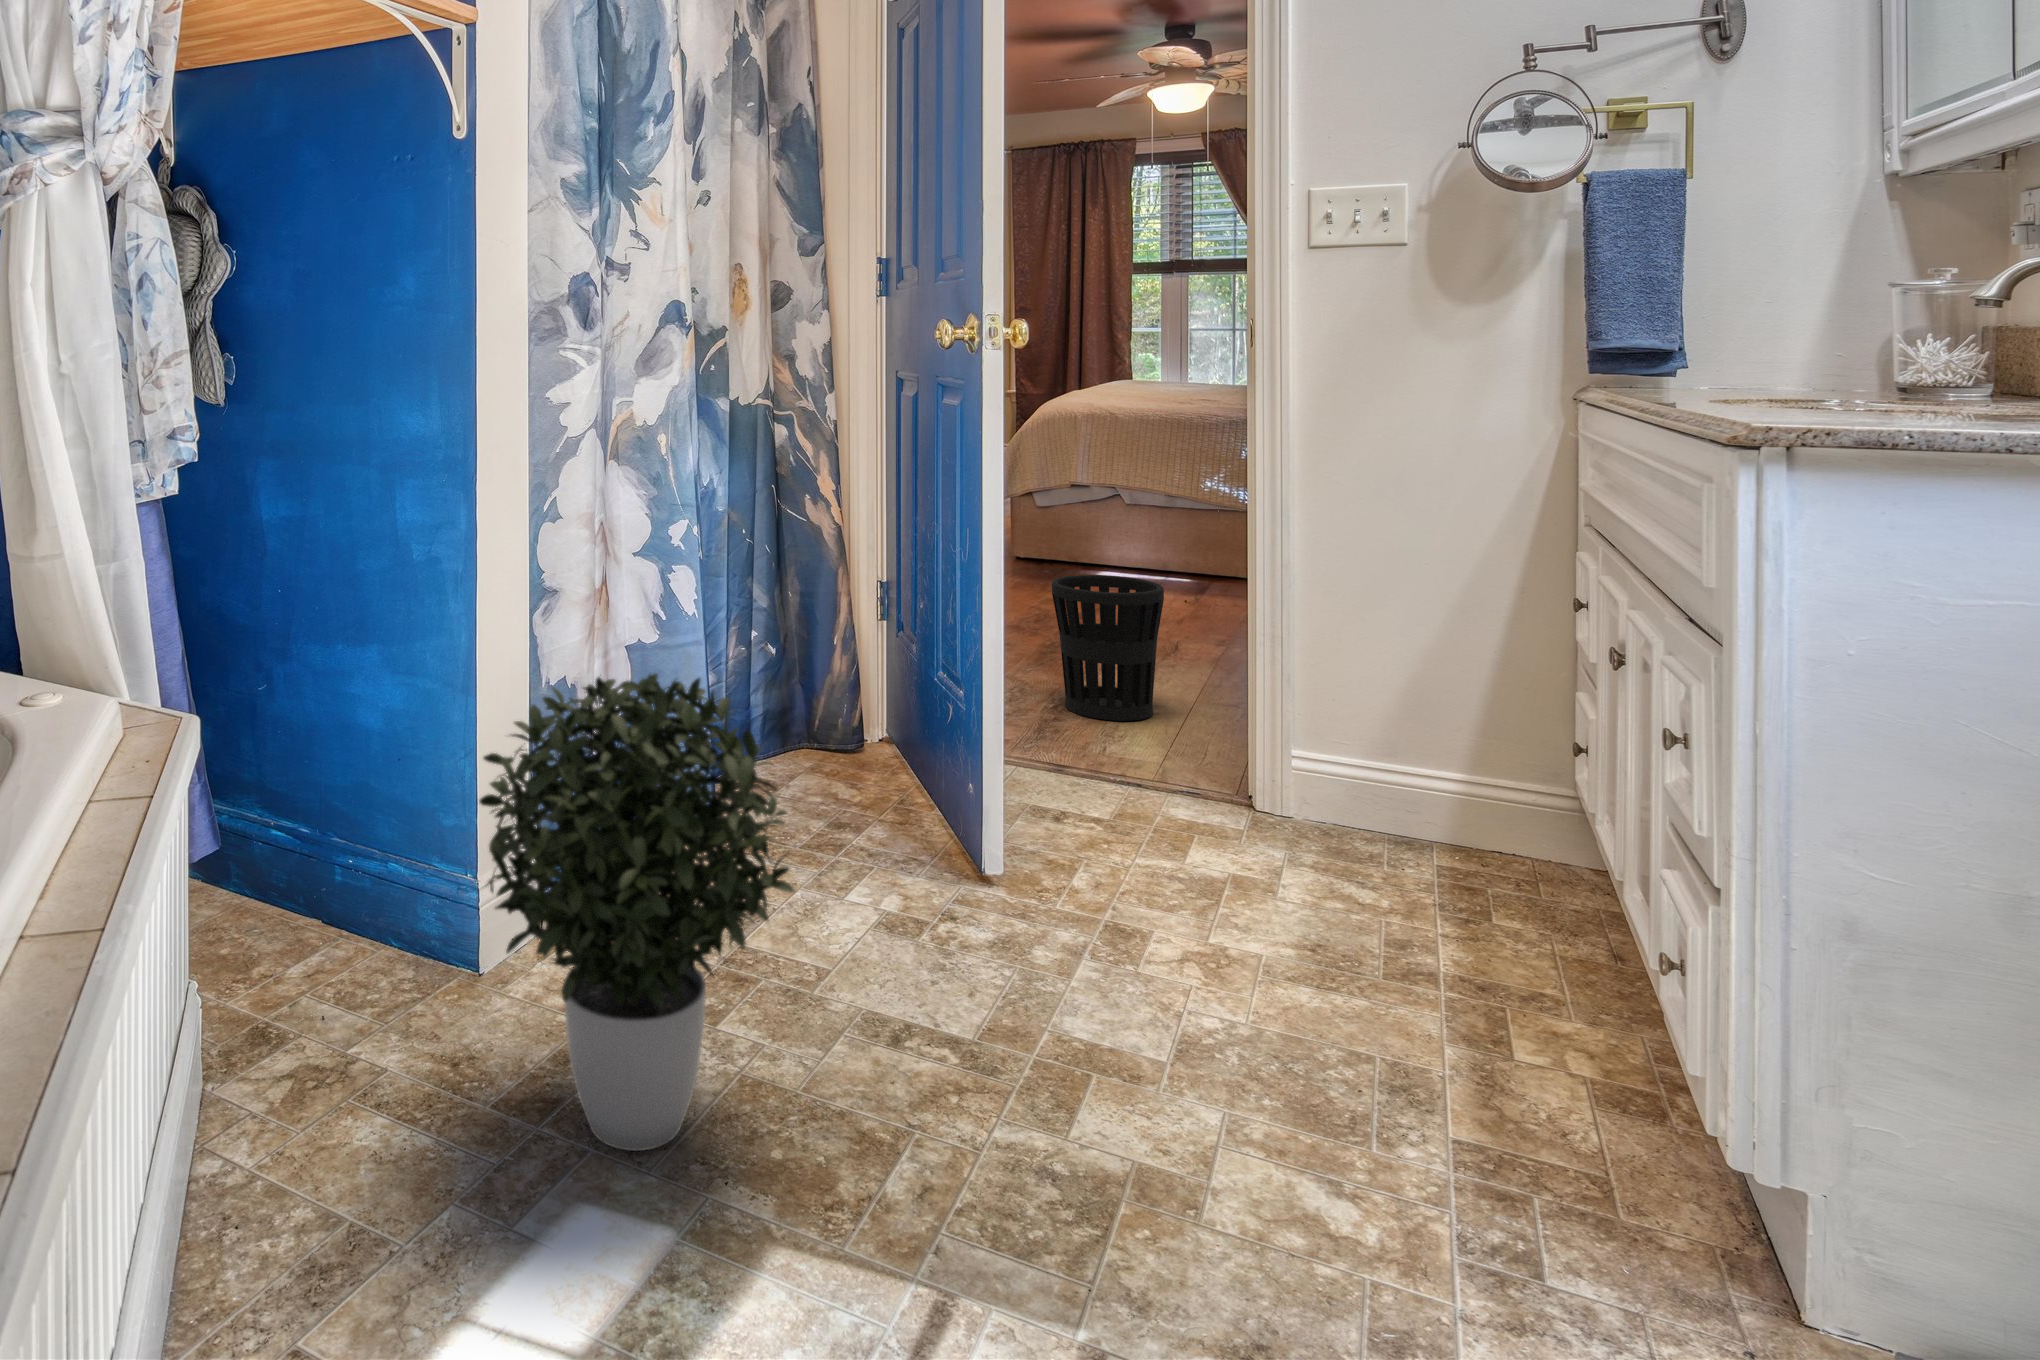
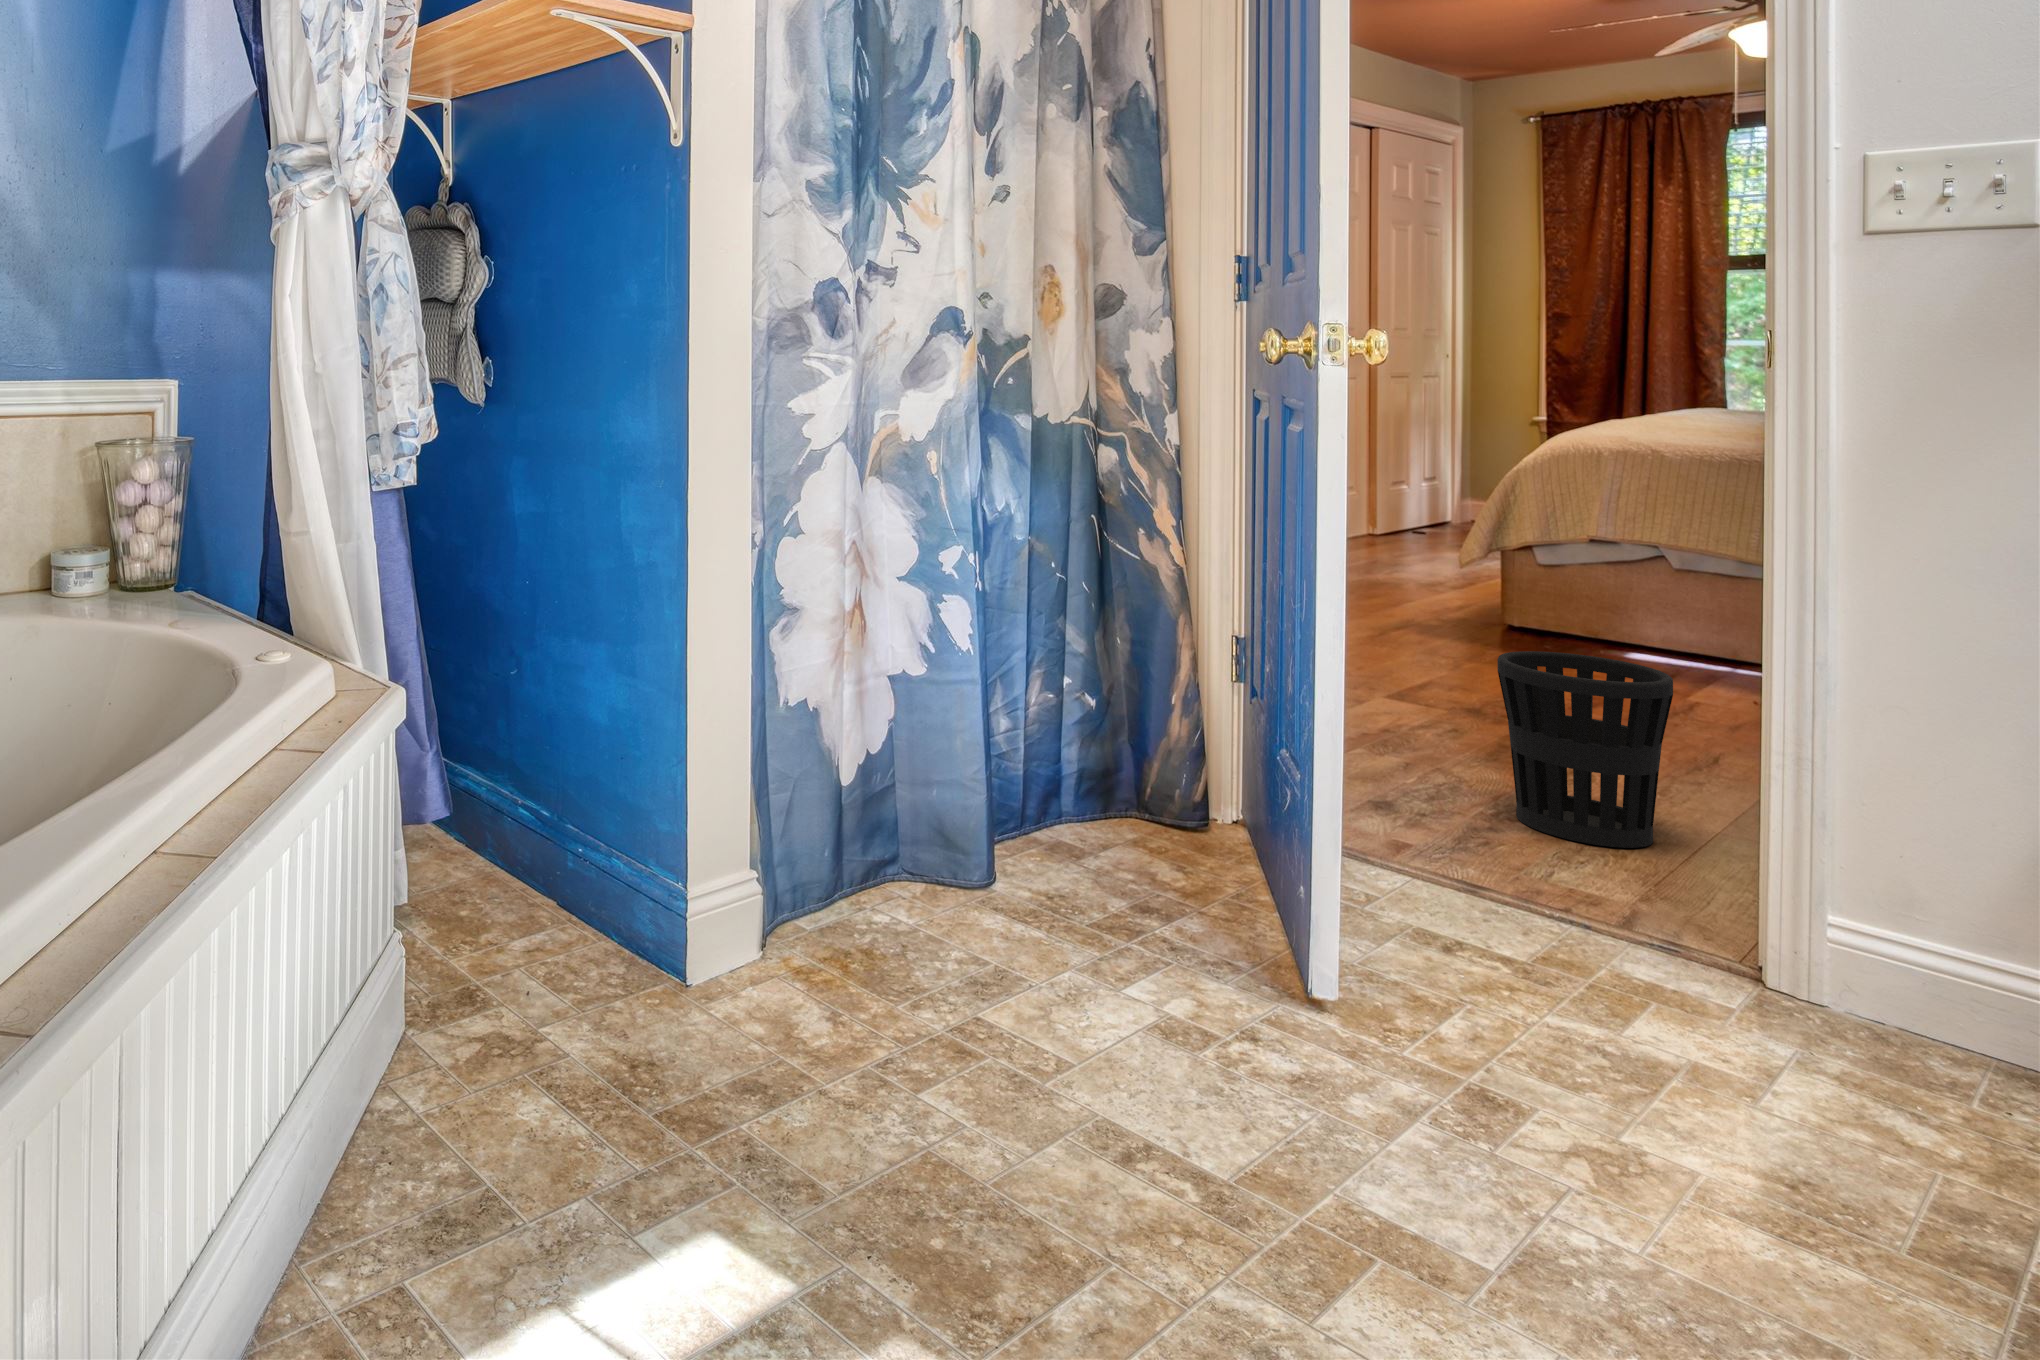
potted plant: present [479,674,794,1151] -> none [643,700,969,1198]

